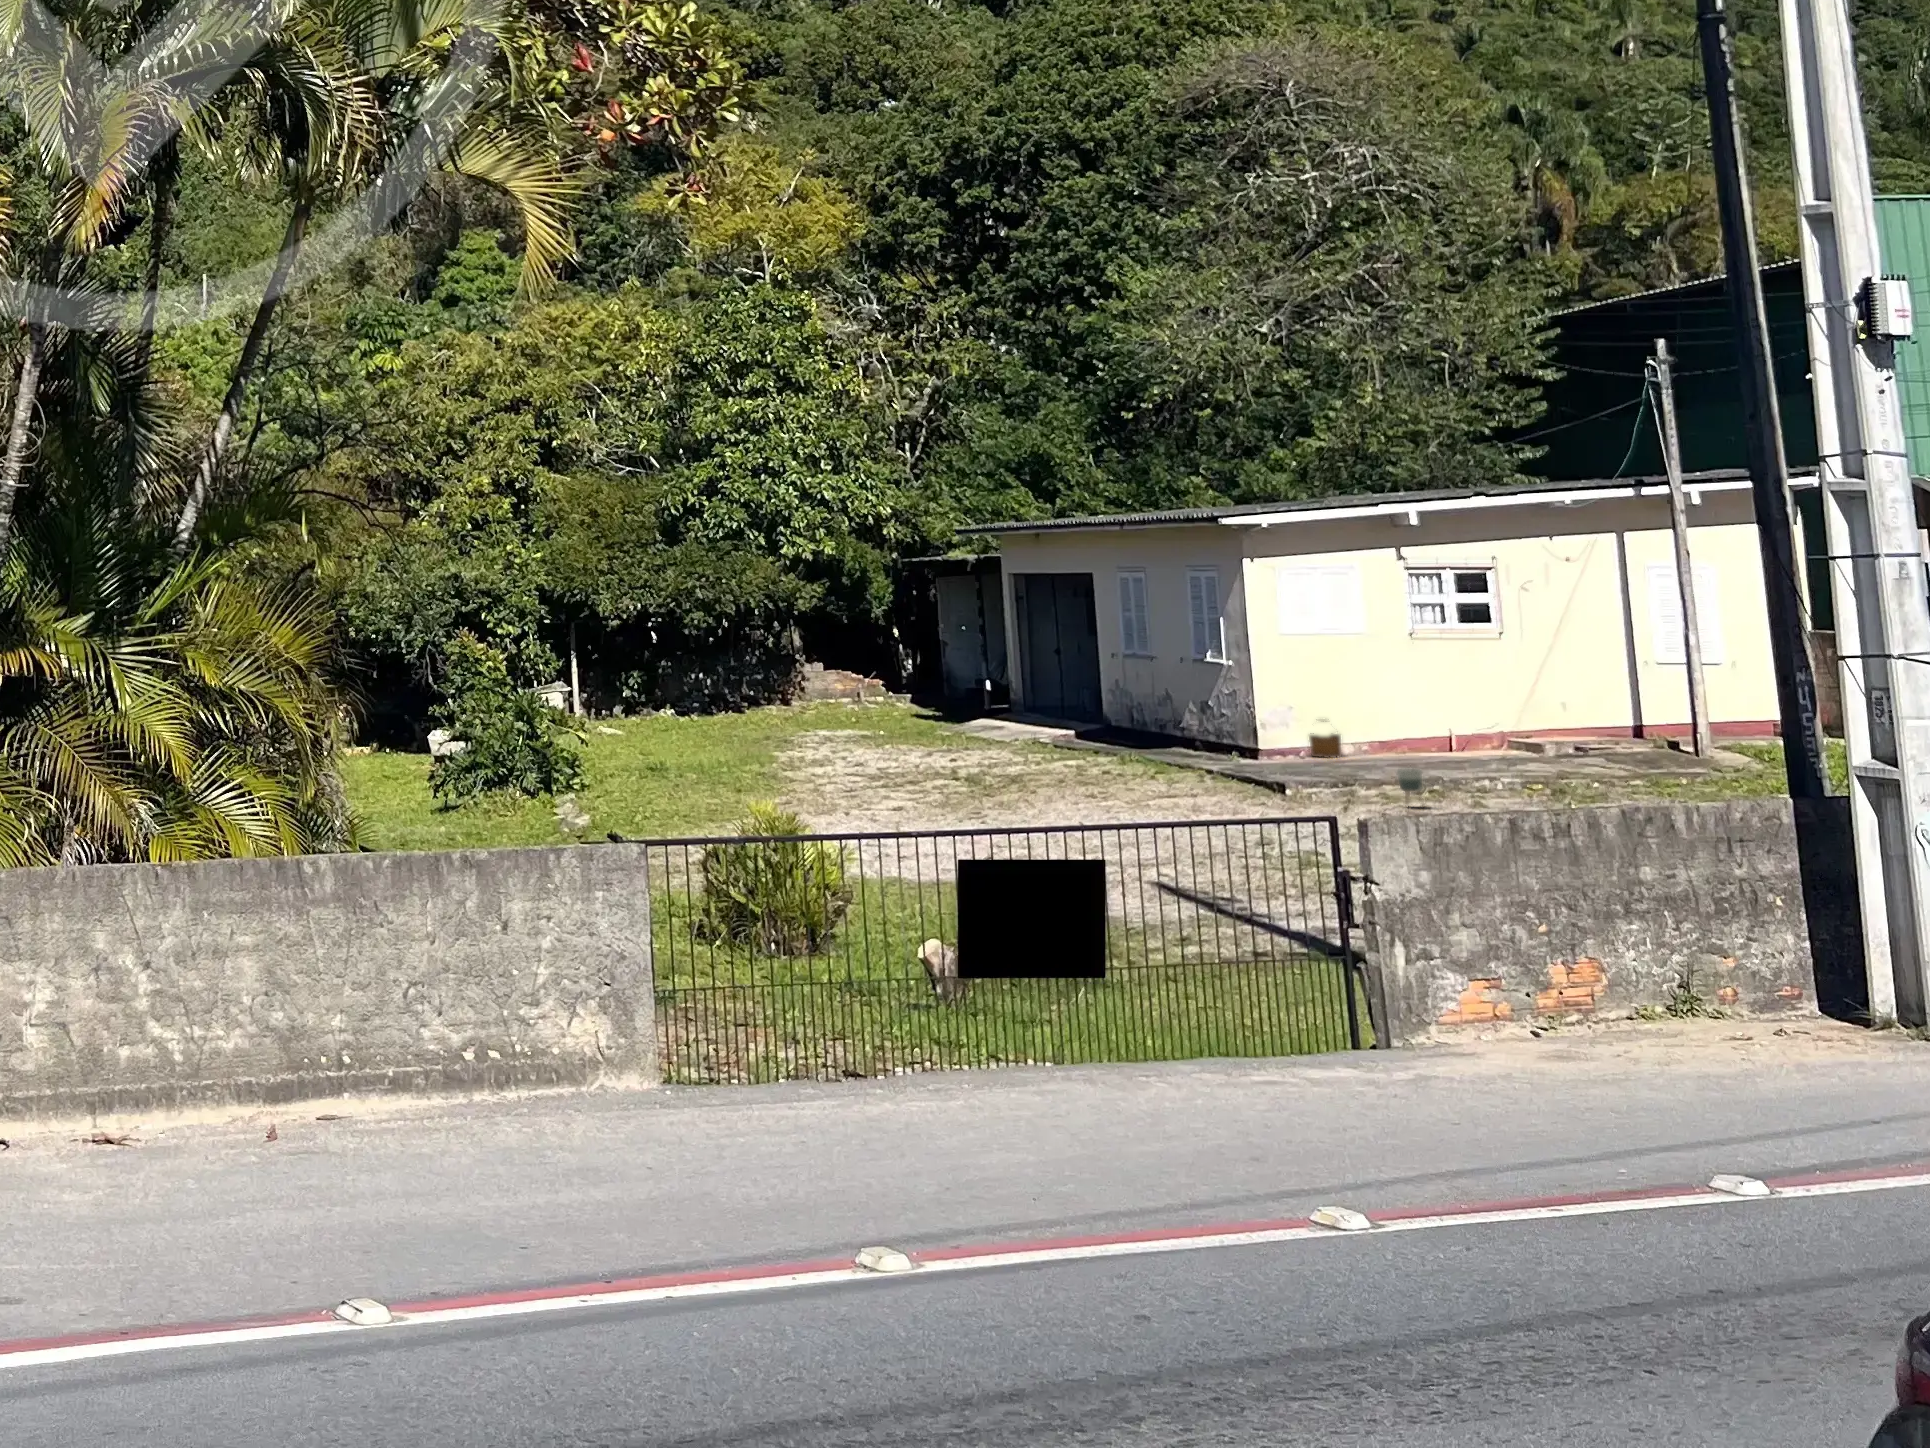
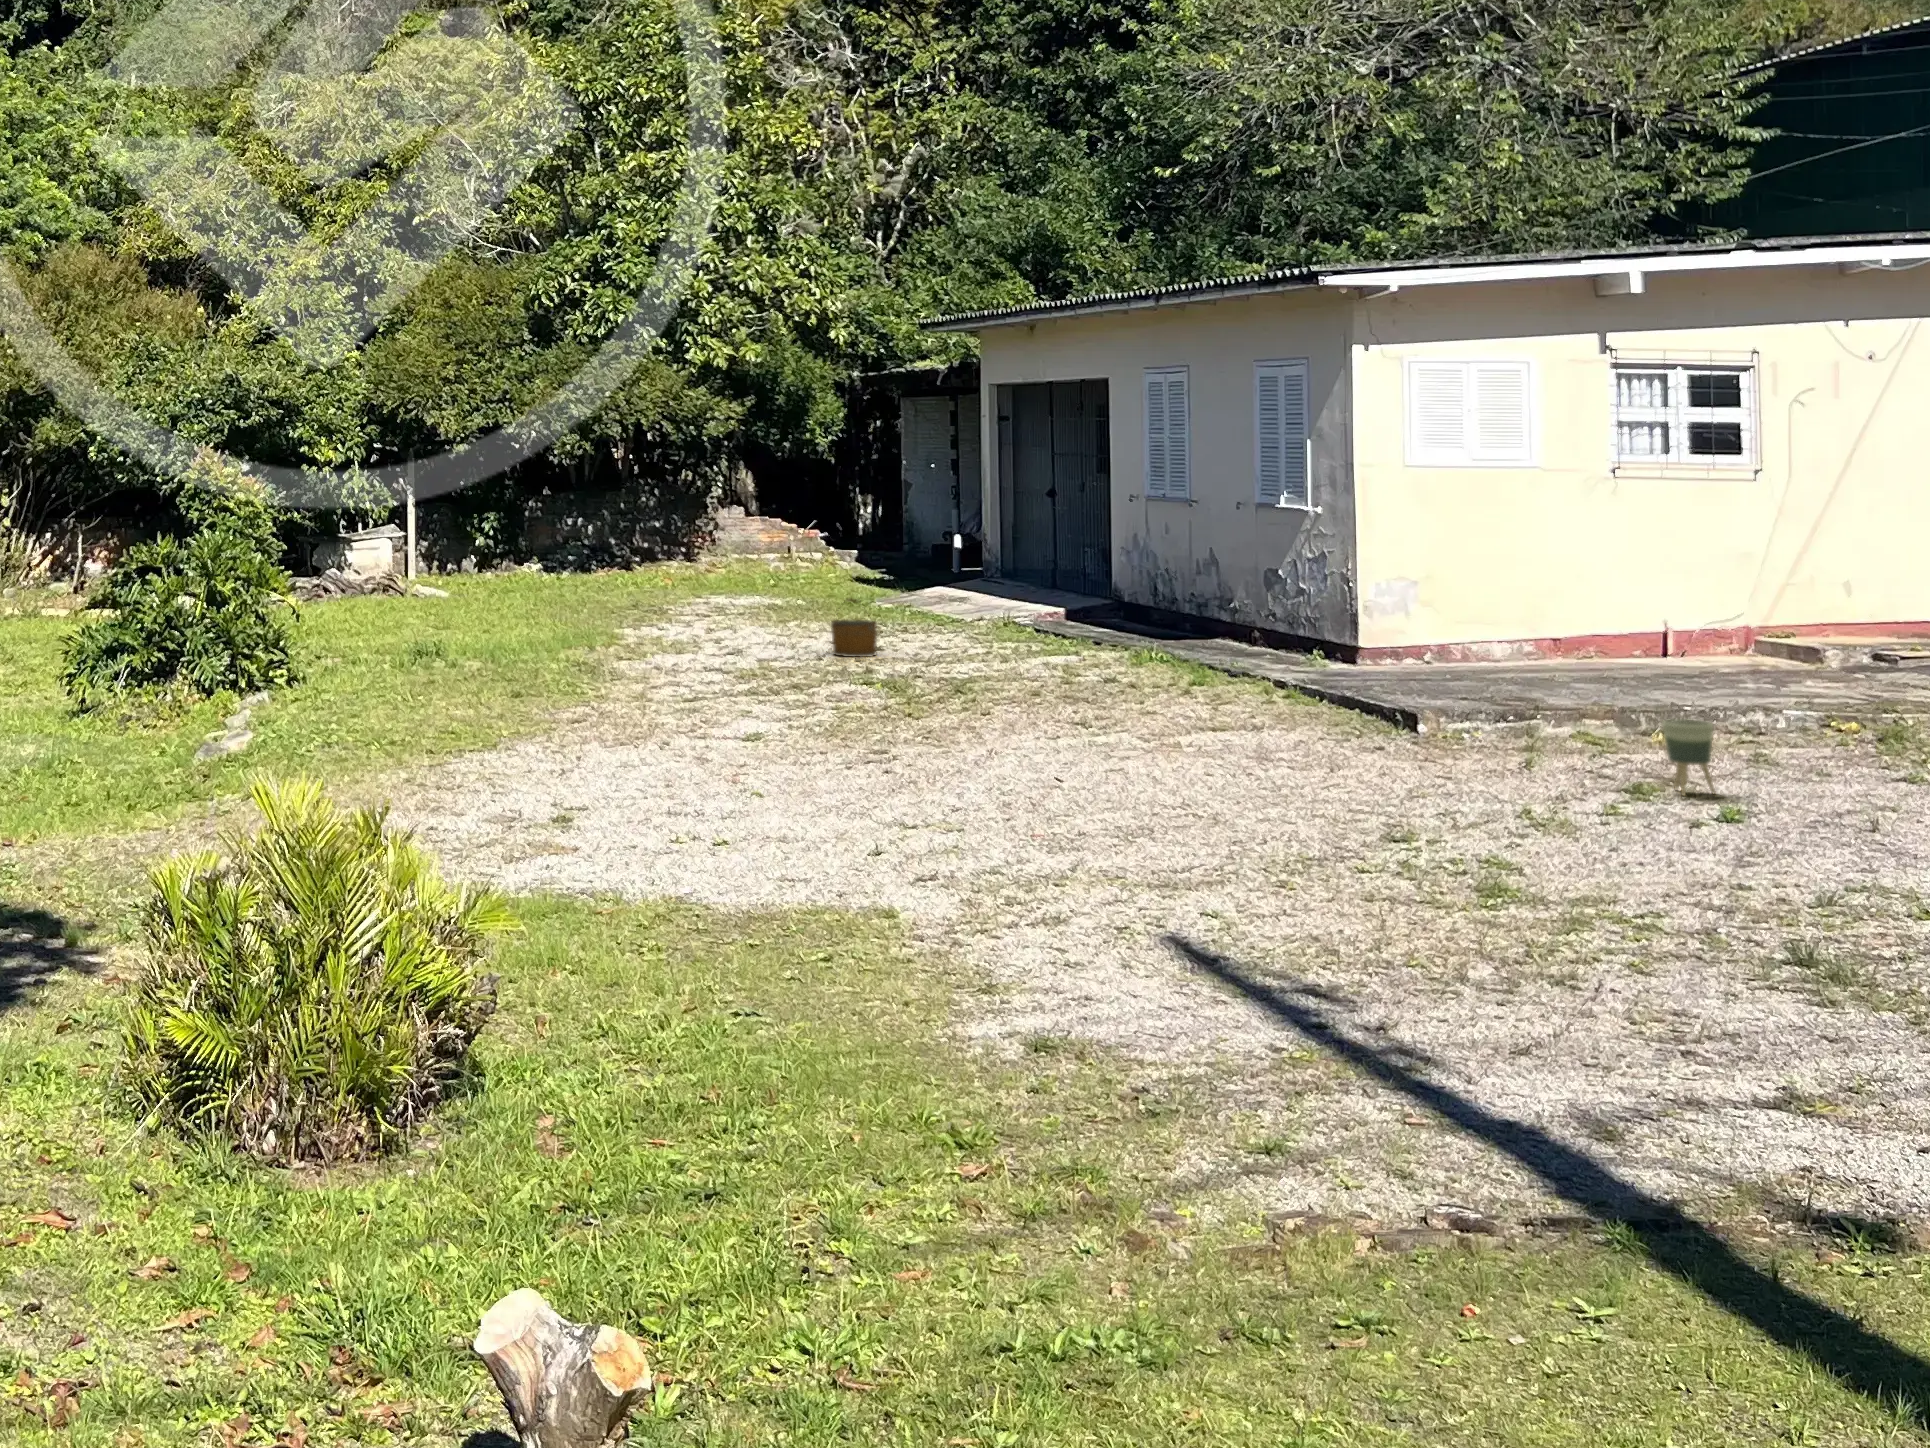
bucket: present [1309,721,1341,758] -> present [831,599,877,657]

